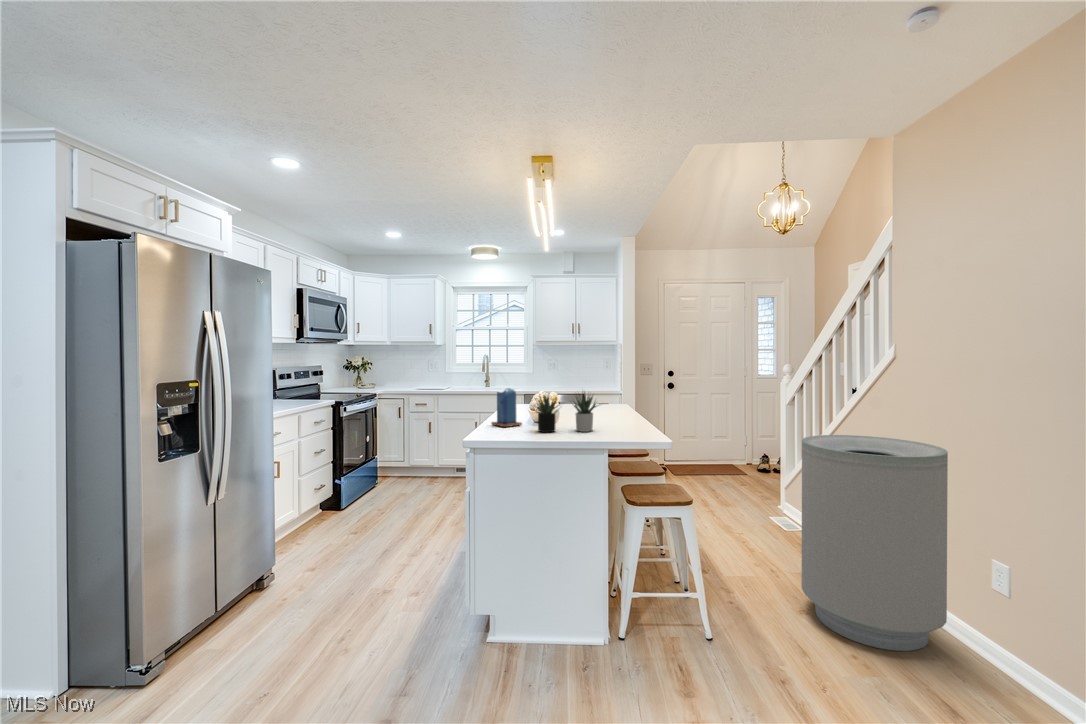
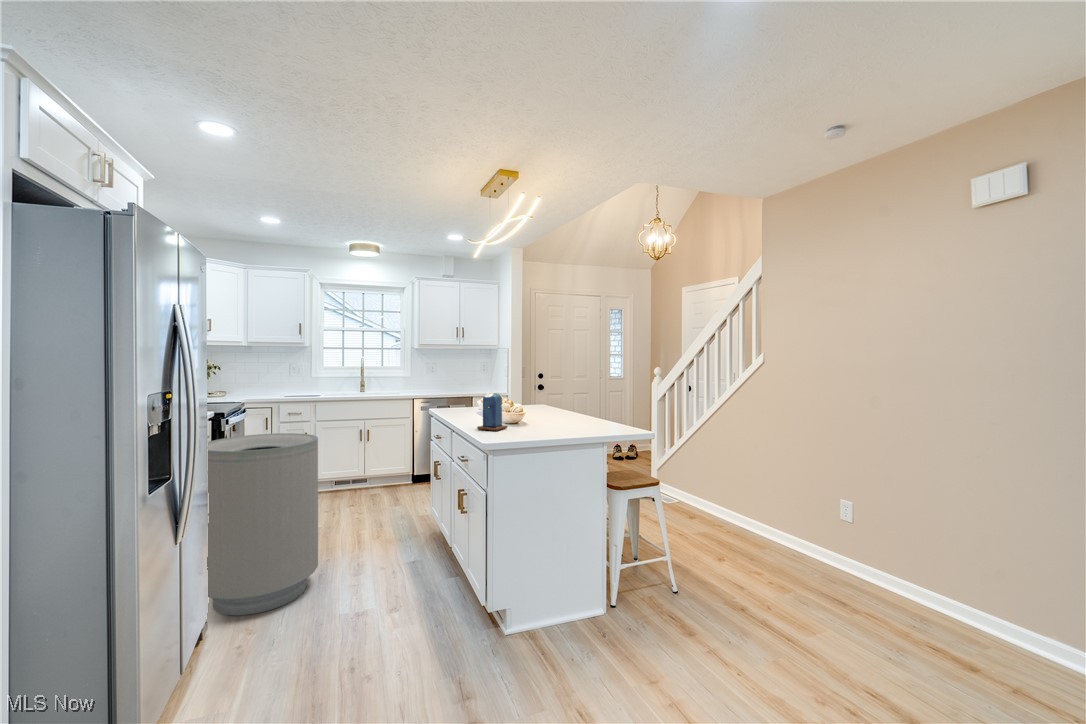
succulent plant: present [534,392,597,432] -> none [526,392,589,433]
trash can: present [802,435,948,651] -> present [207,433,318,615]

